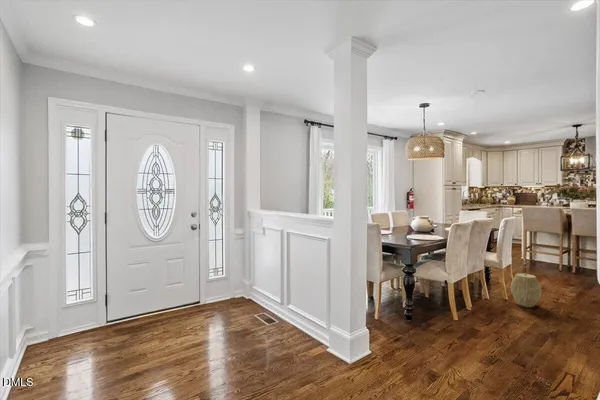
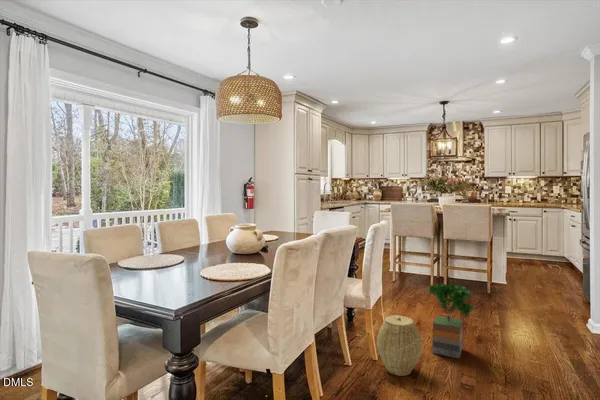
potted tree: none [547,258,584,305] -> present [428,283,474,358]

